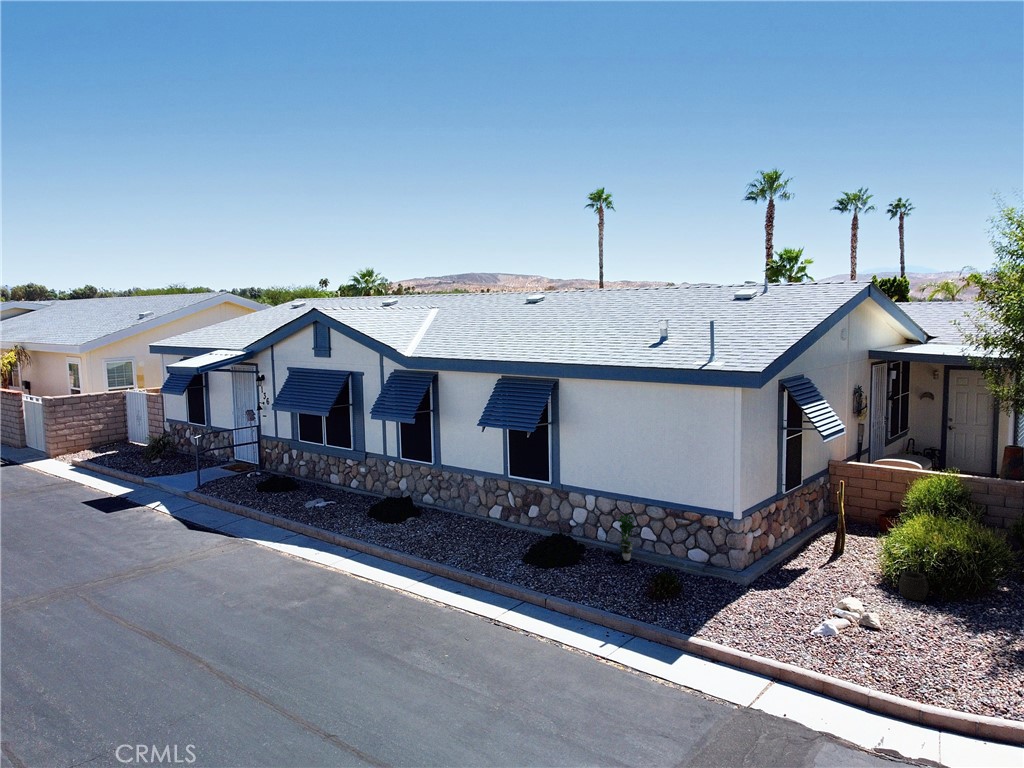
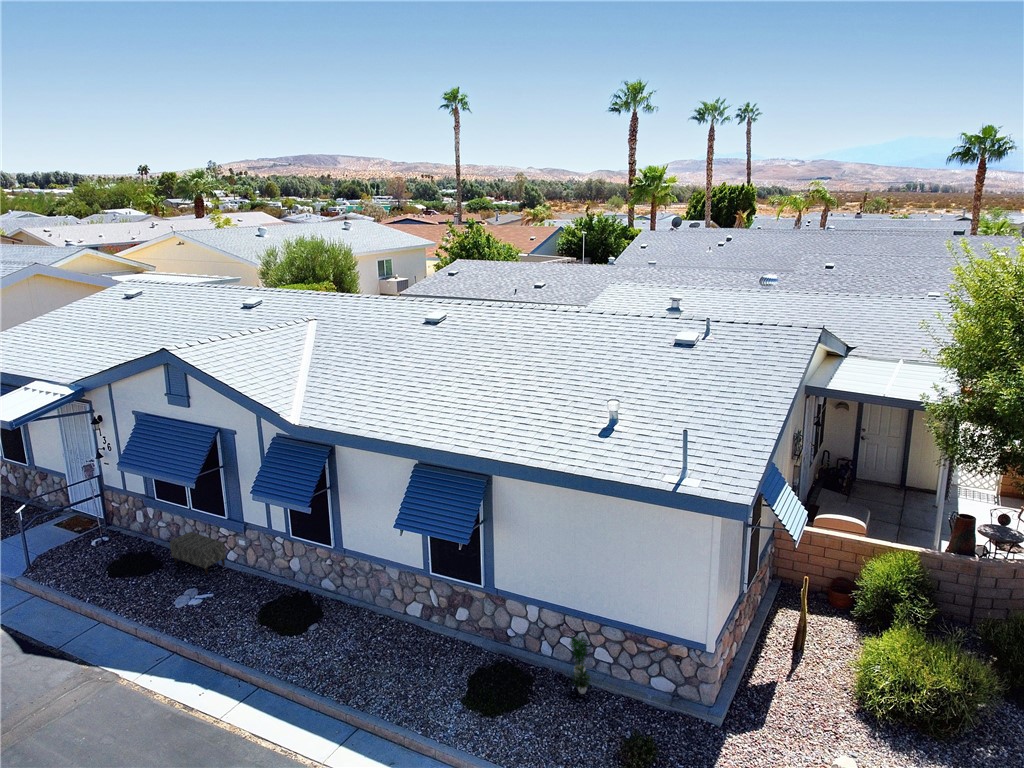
bench: none [307,466,350,495] -> present [170,532,226,574]
woven basket: present [899,572,928,600] -> none [886,714,918,749]

